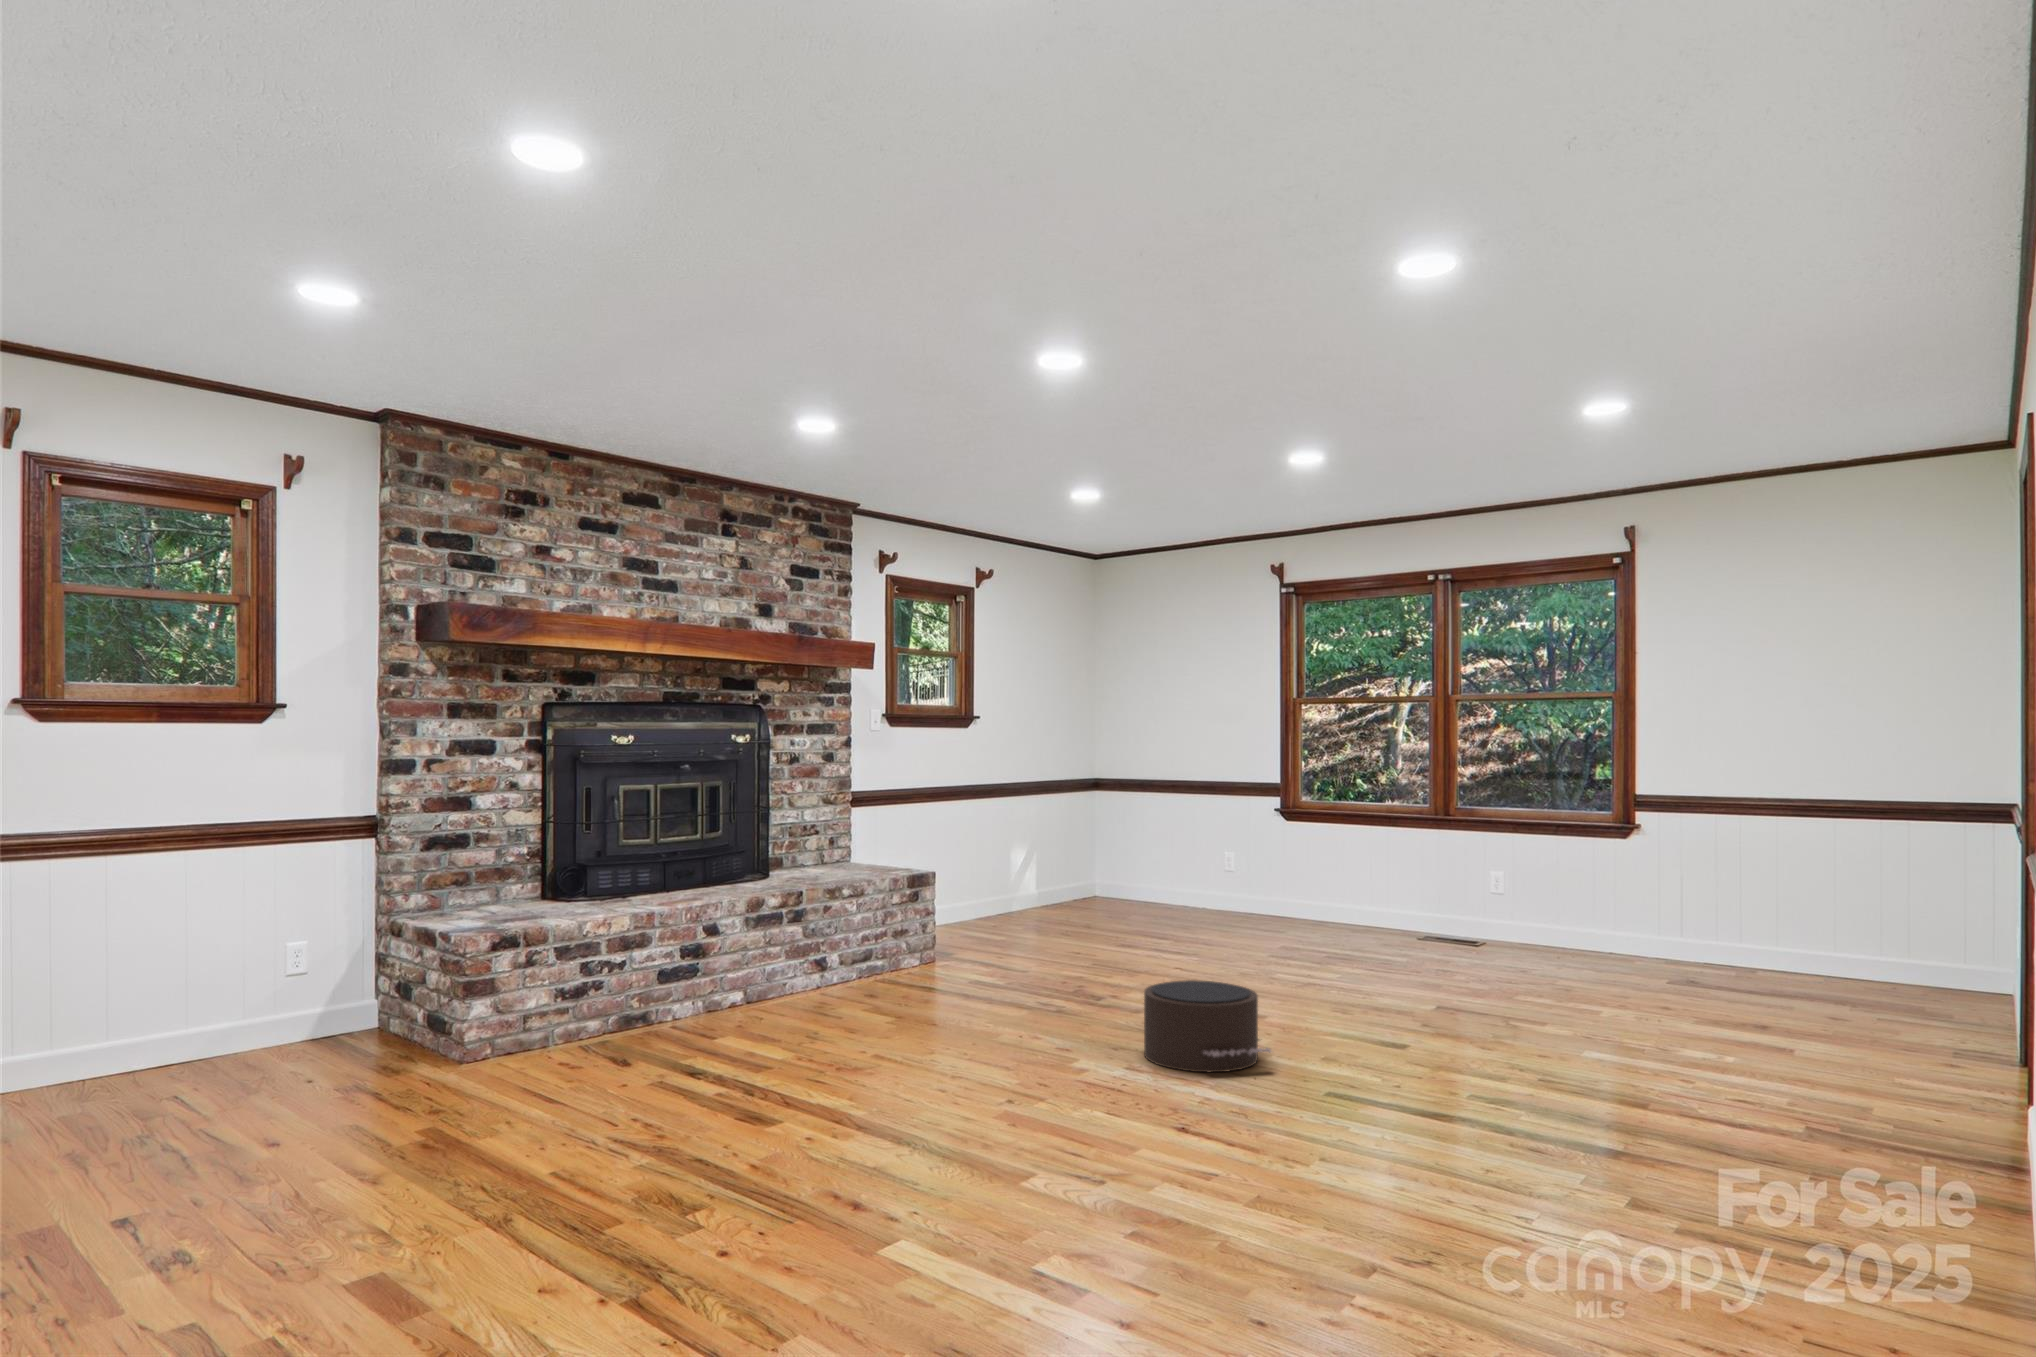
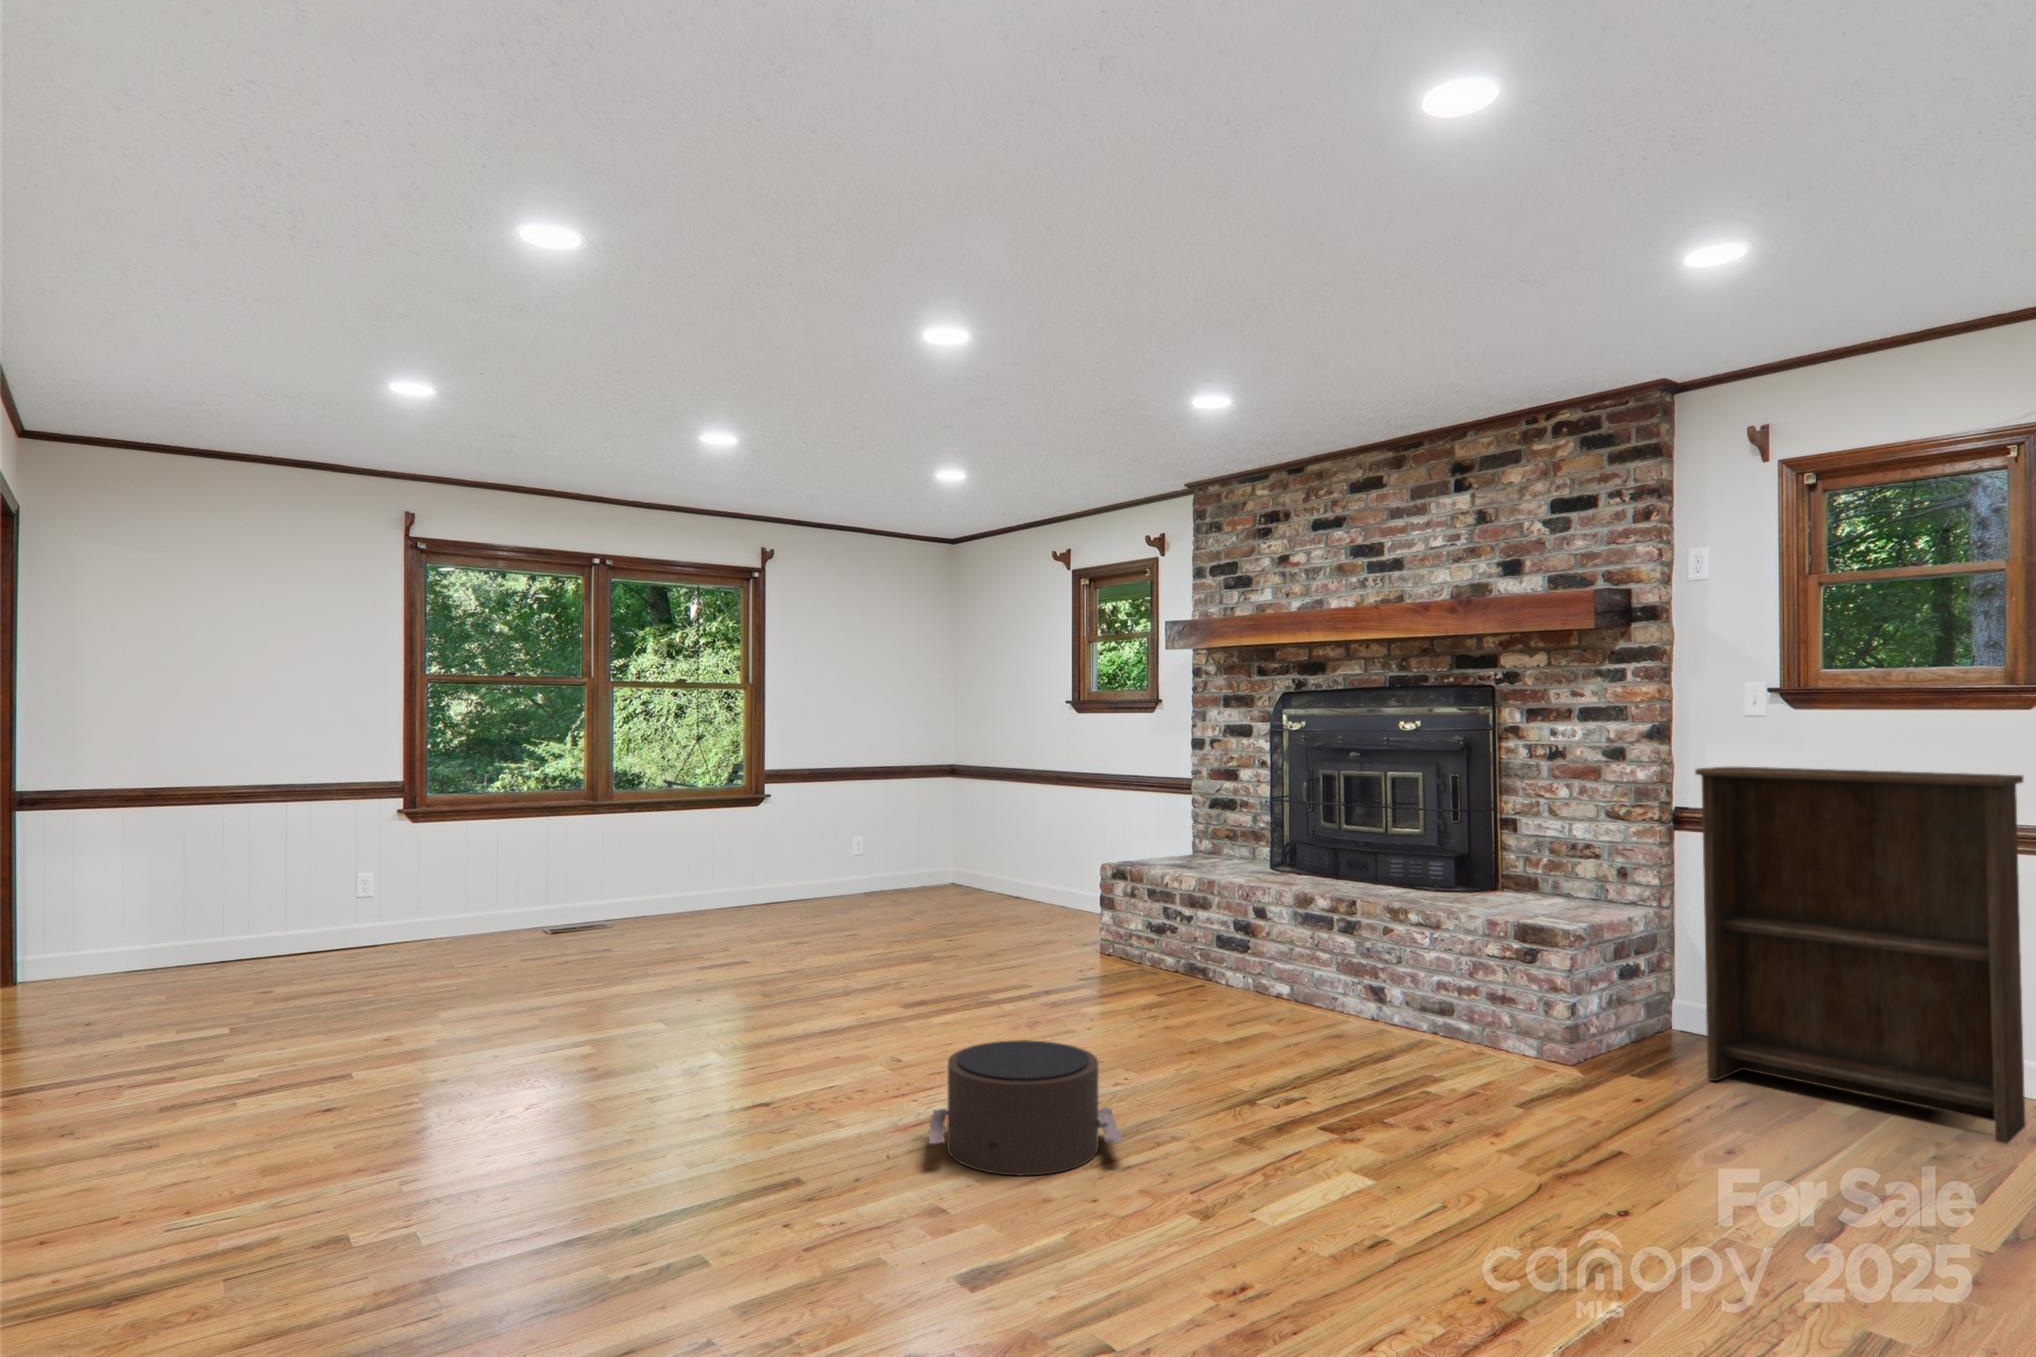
bookshelf: none [916,760,1038,950] -> present [1695,767,2025,1144]

